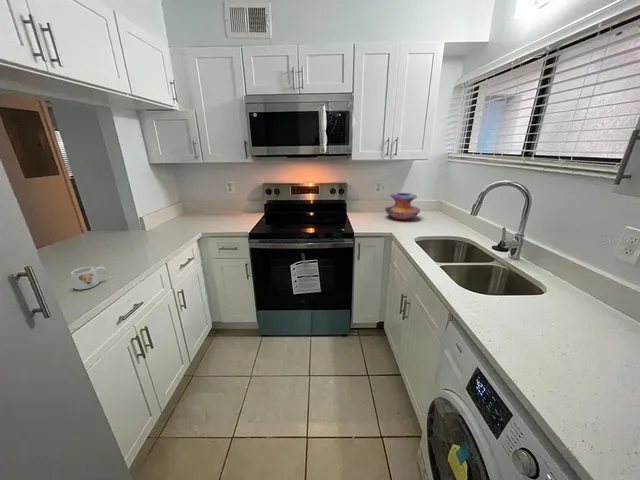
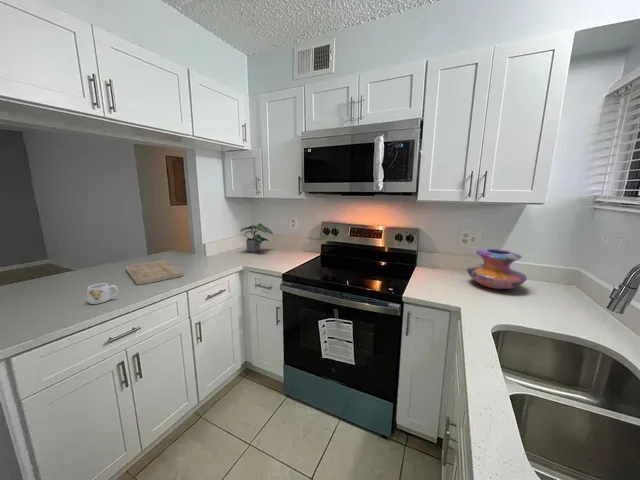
potted plant: none [178,189,210,220] -> present [241,223,273,253]
cutting board: none [60,239,149,266] -> present [126,260,183,285]

